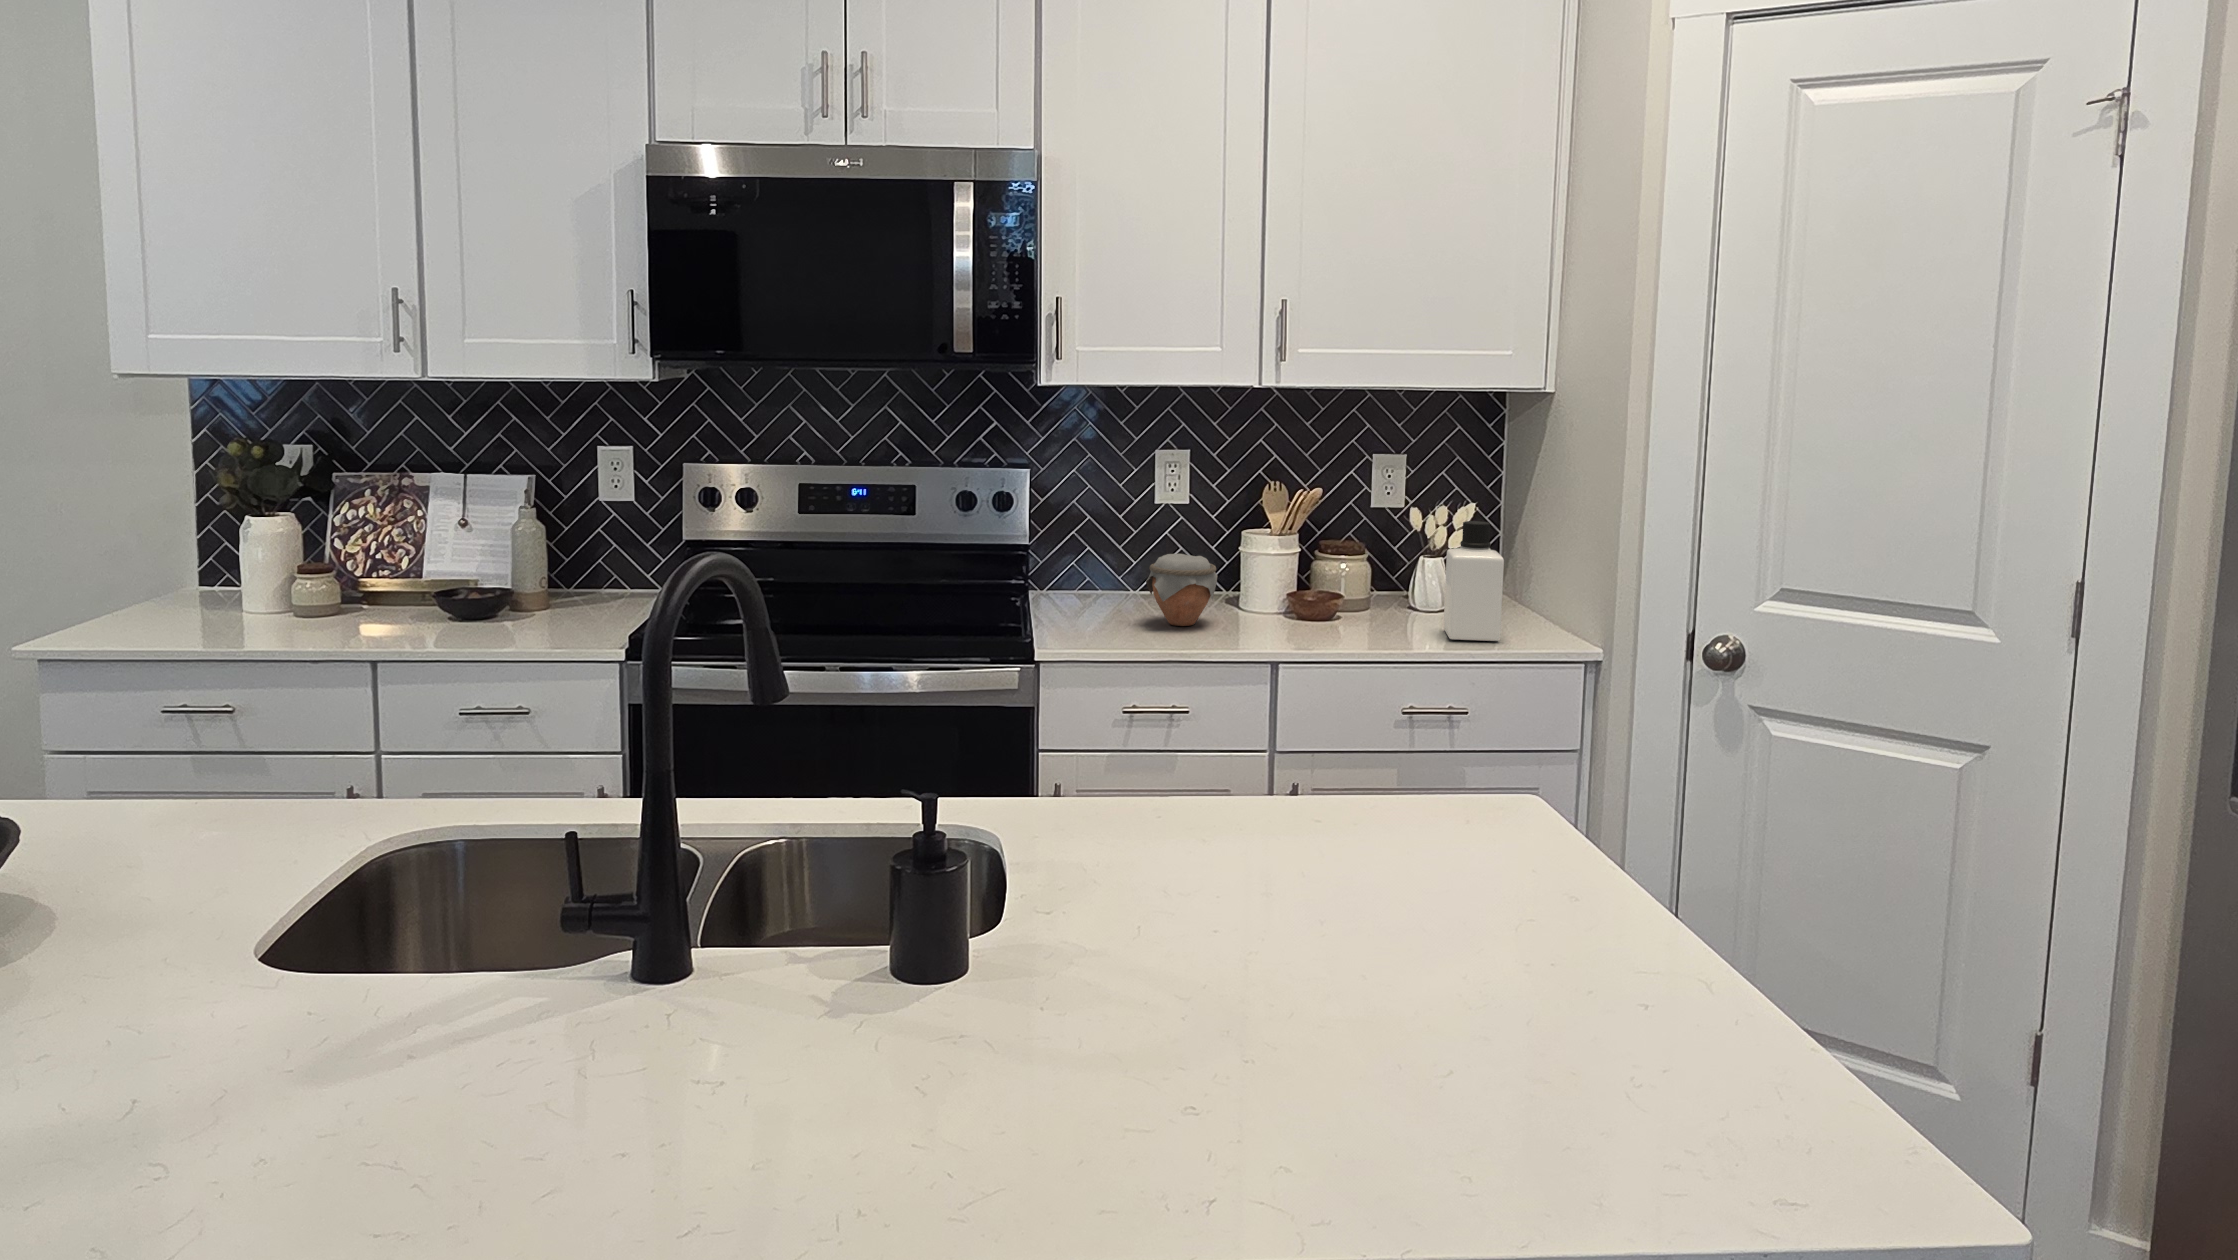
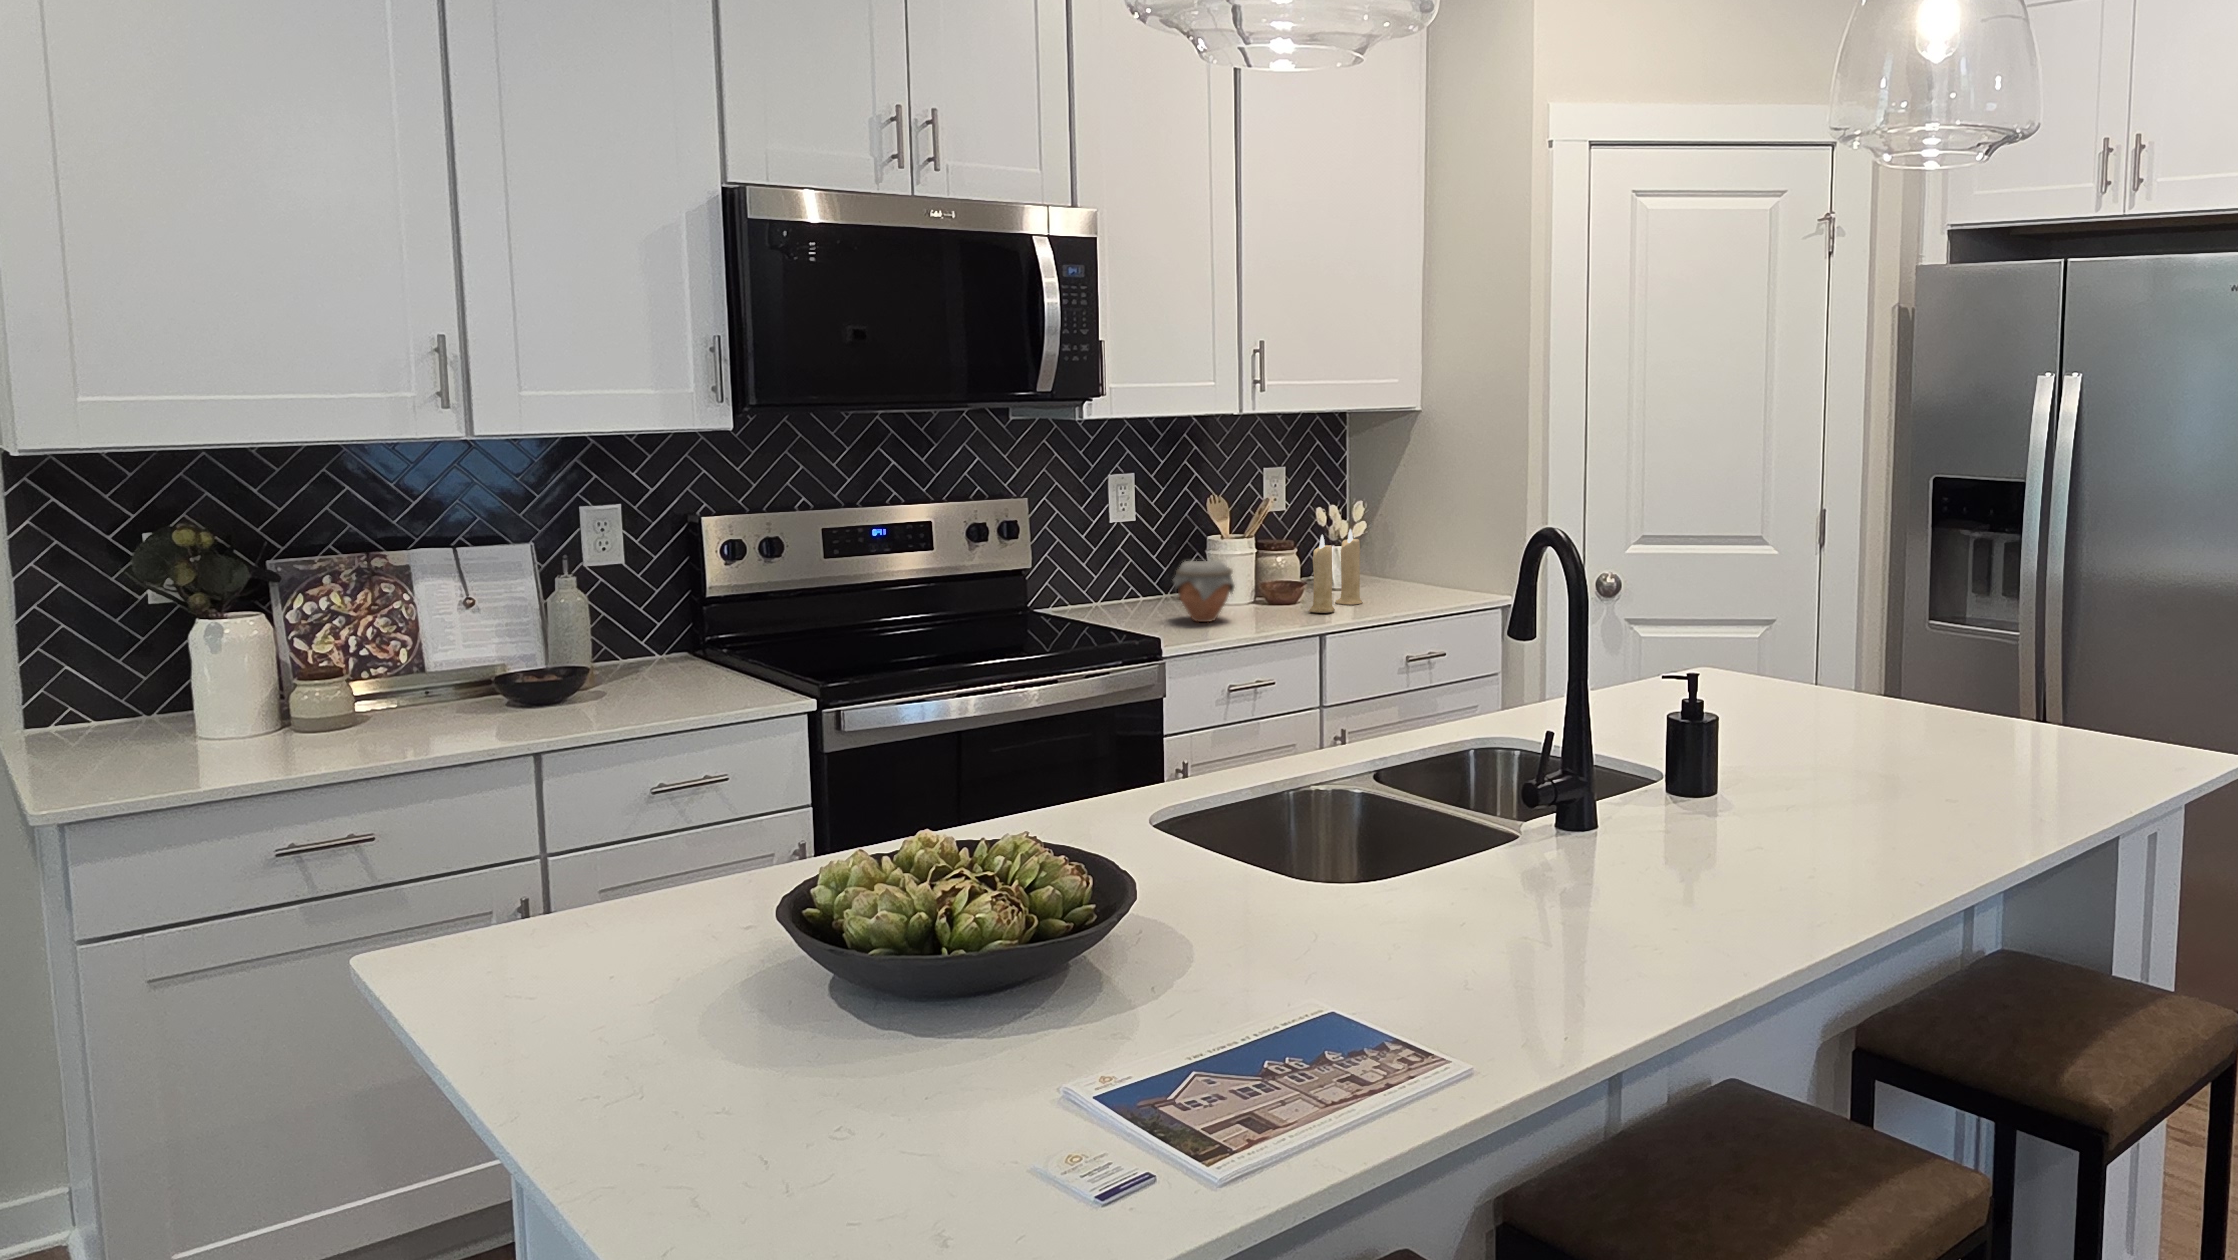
bottle: present [1444,521,1504,641] -> none [1391,511,1444,604]
candle: none [1310,533,1405,635] -> present [1309,529,1362,613]

